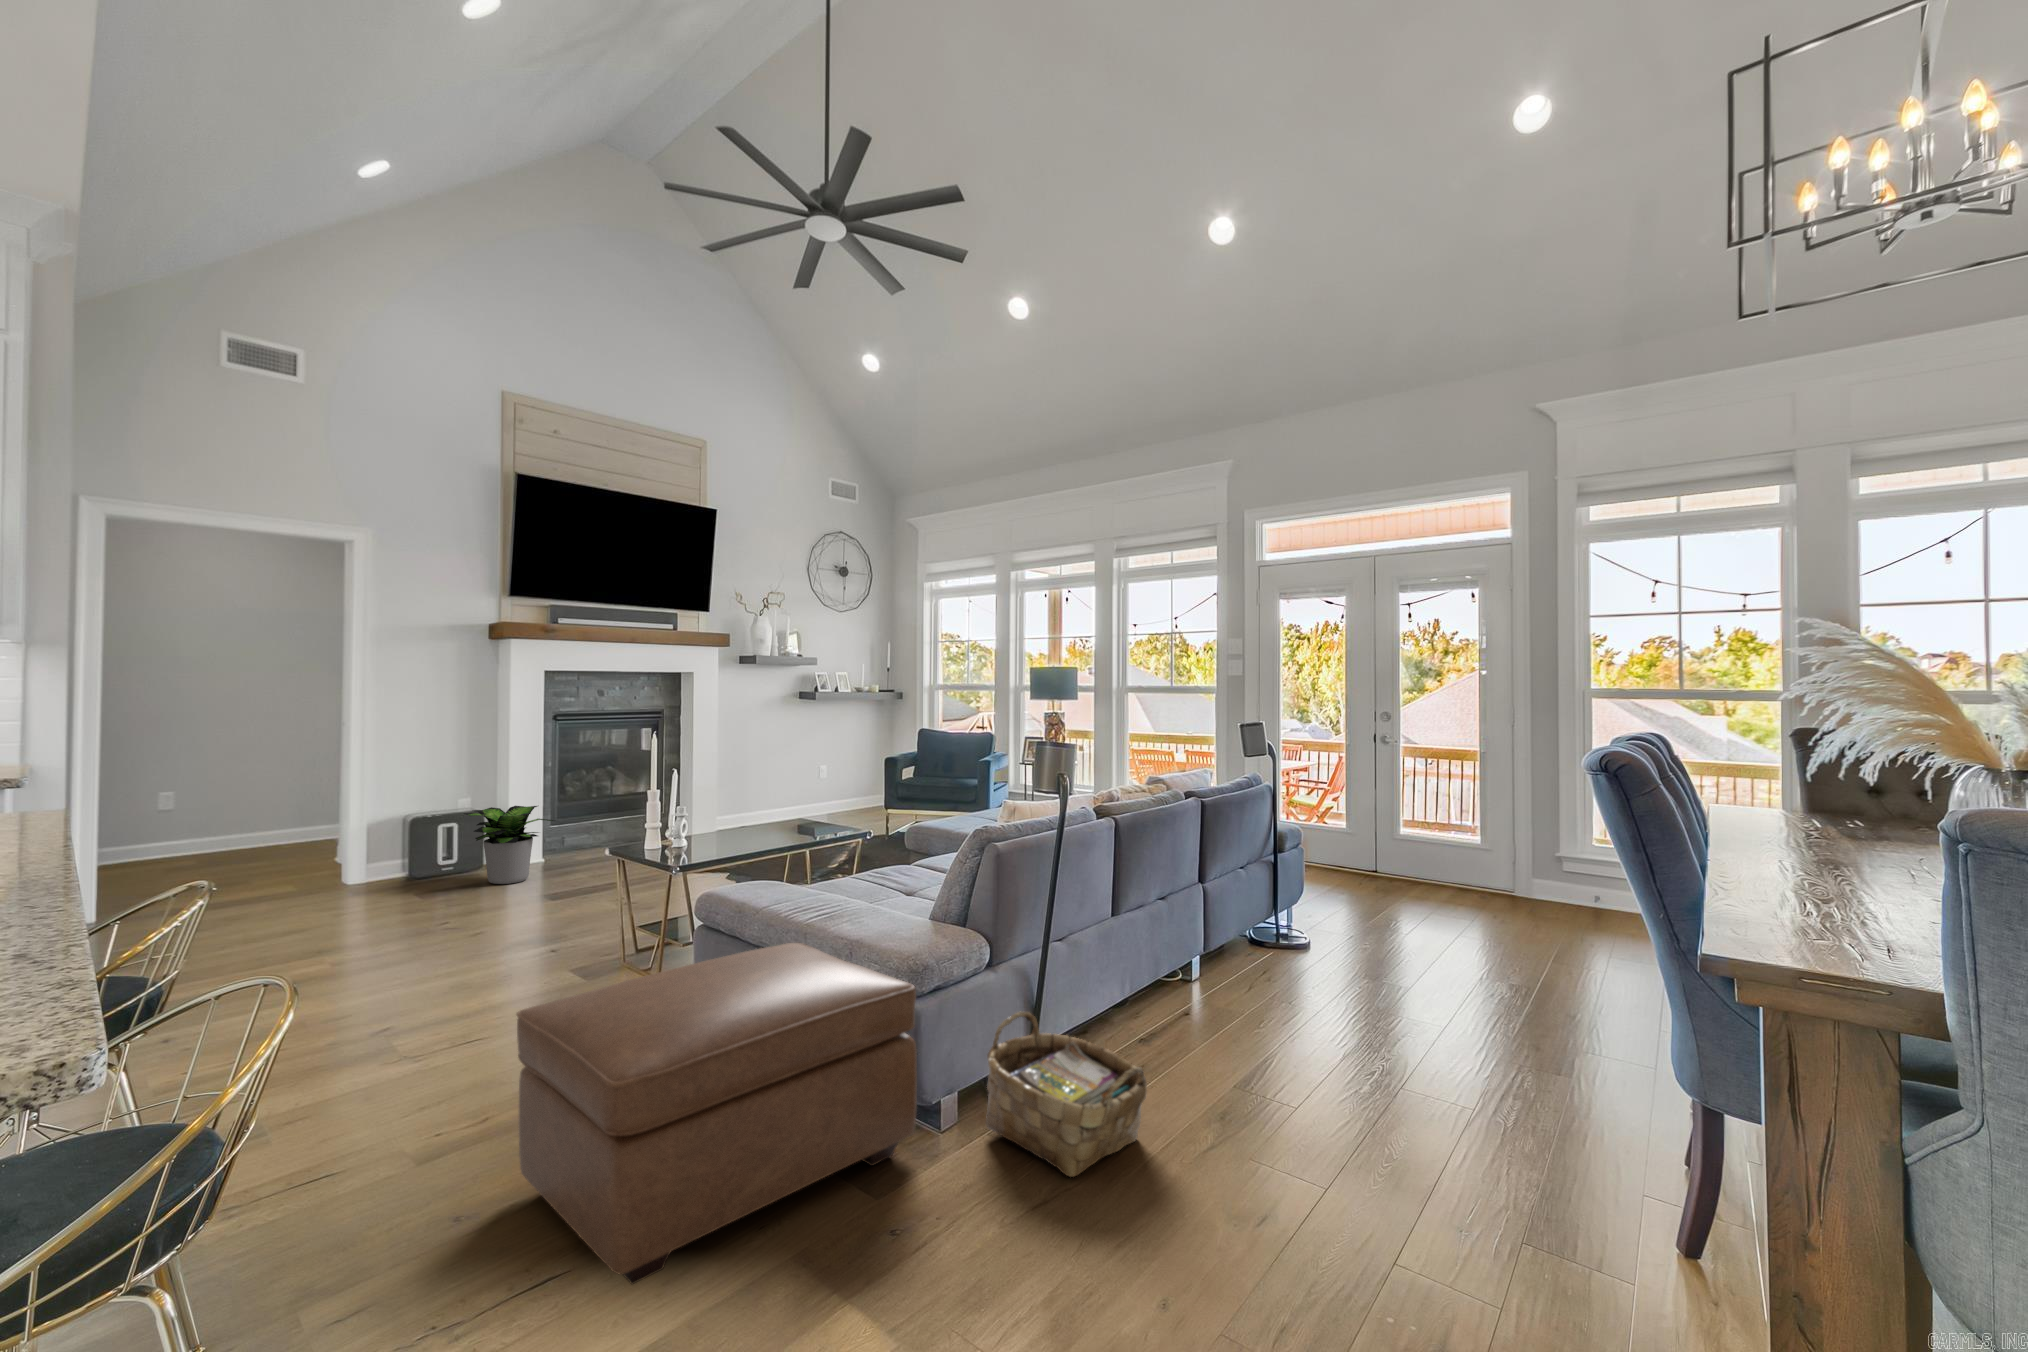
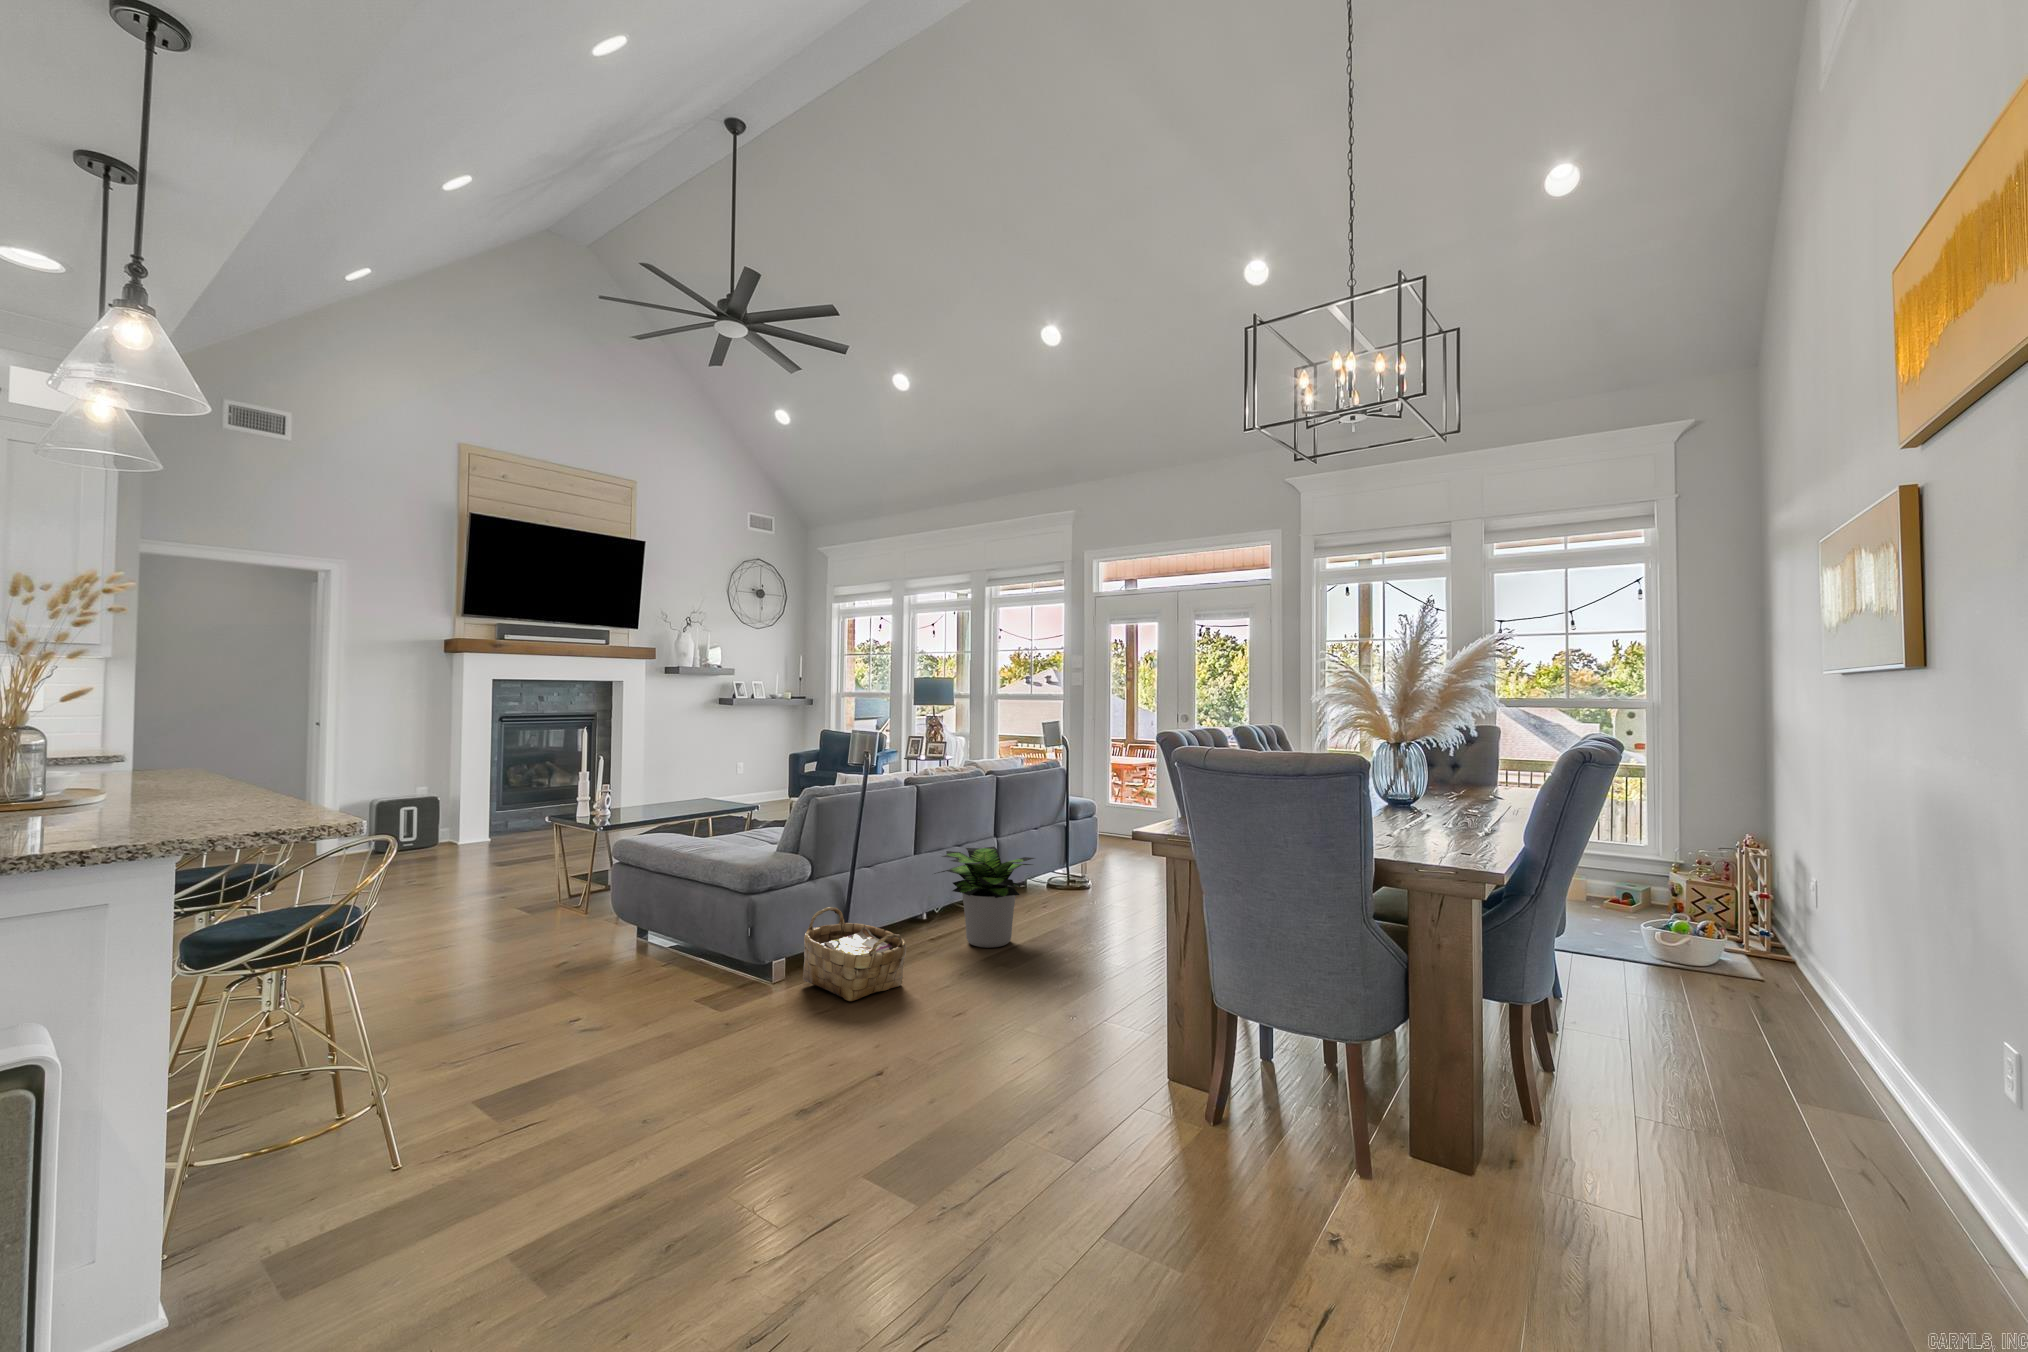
potted plant: present [464,806,554,884] -> present [935,846,1035,948]
ottoman: present [517,943,917,1284] -> none [489,866,754,1047]

